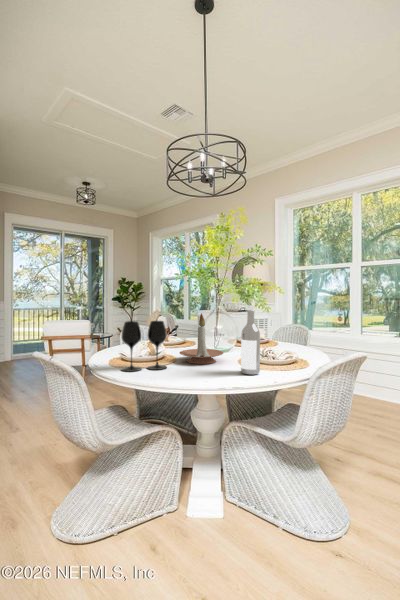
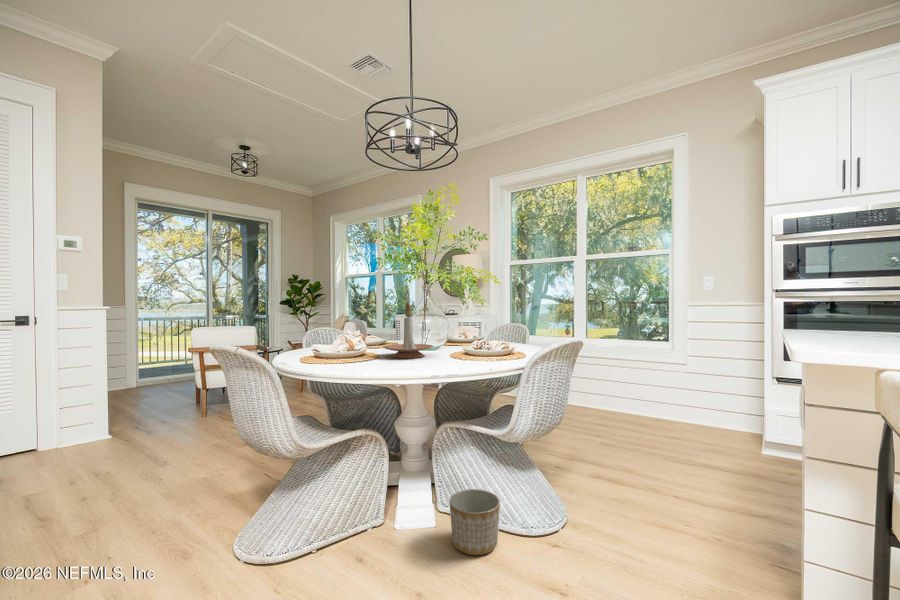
wine bottle: present [241,305,260,375] -> none [454,289,474,364]
wine glass: present [122,321,167,371] -> none [317,309,371,365]
planter: none [235,488,282,555] -> present [450,489,500,555]

